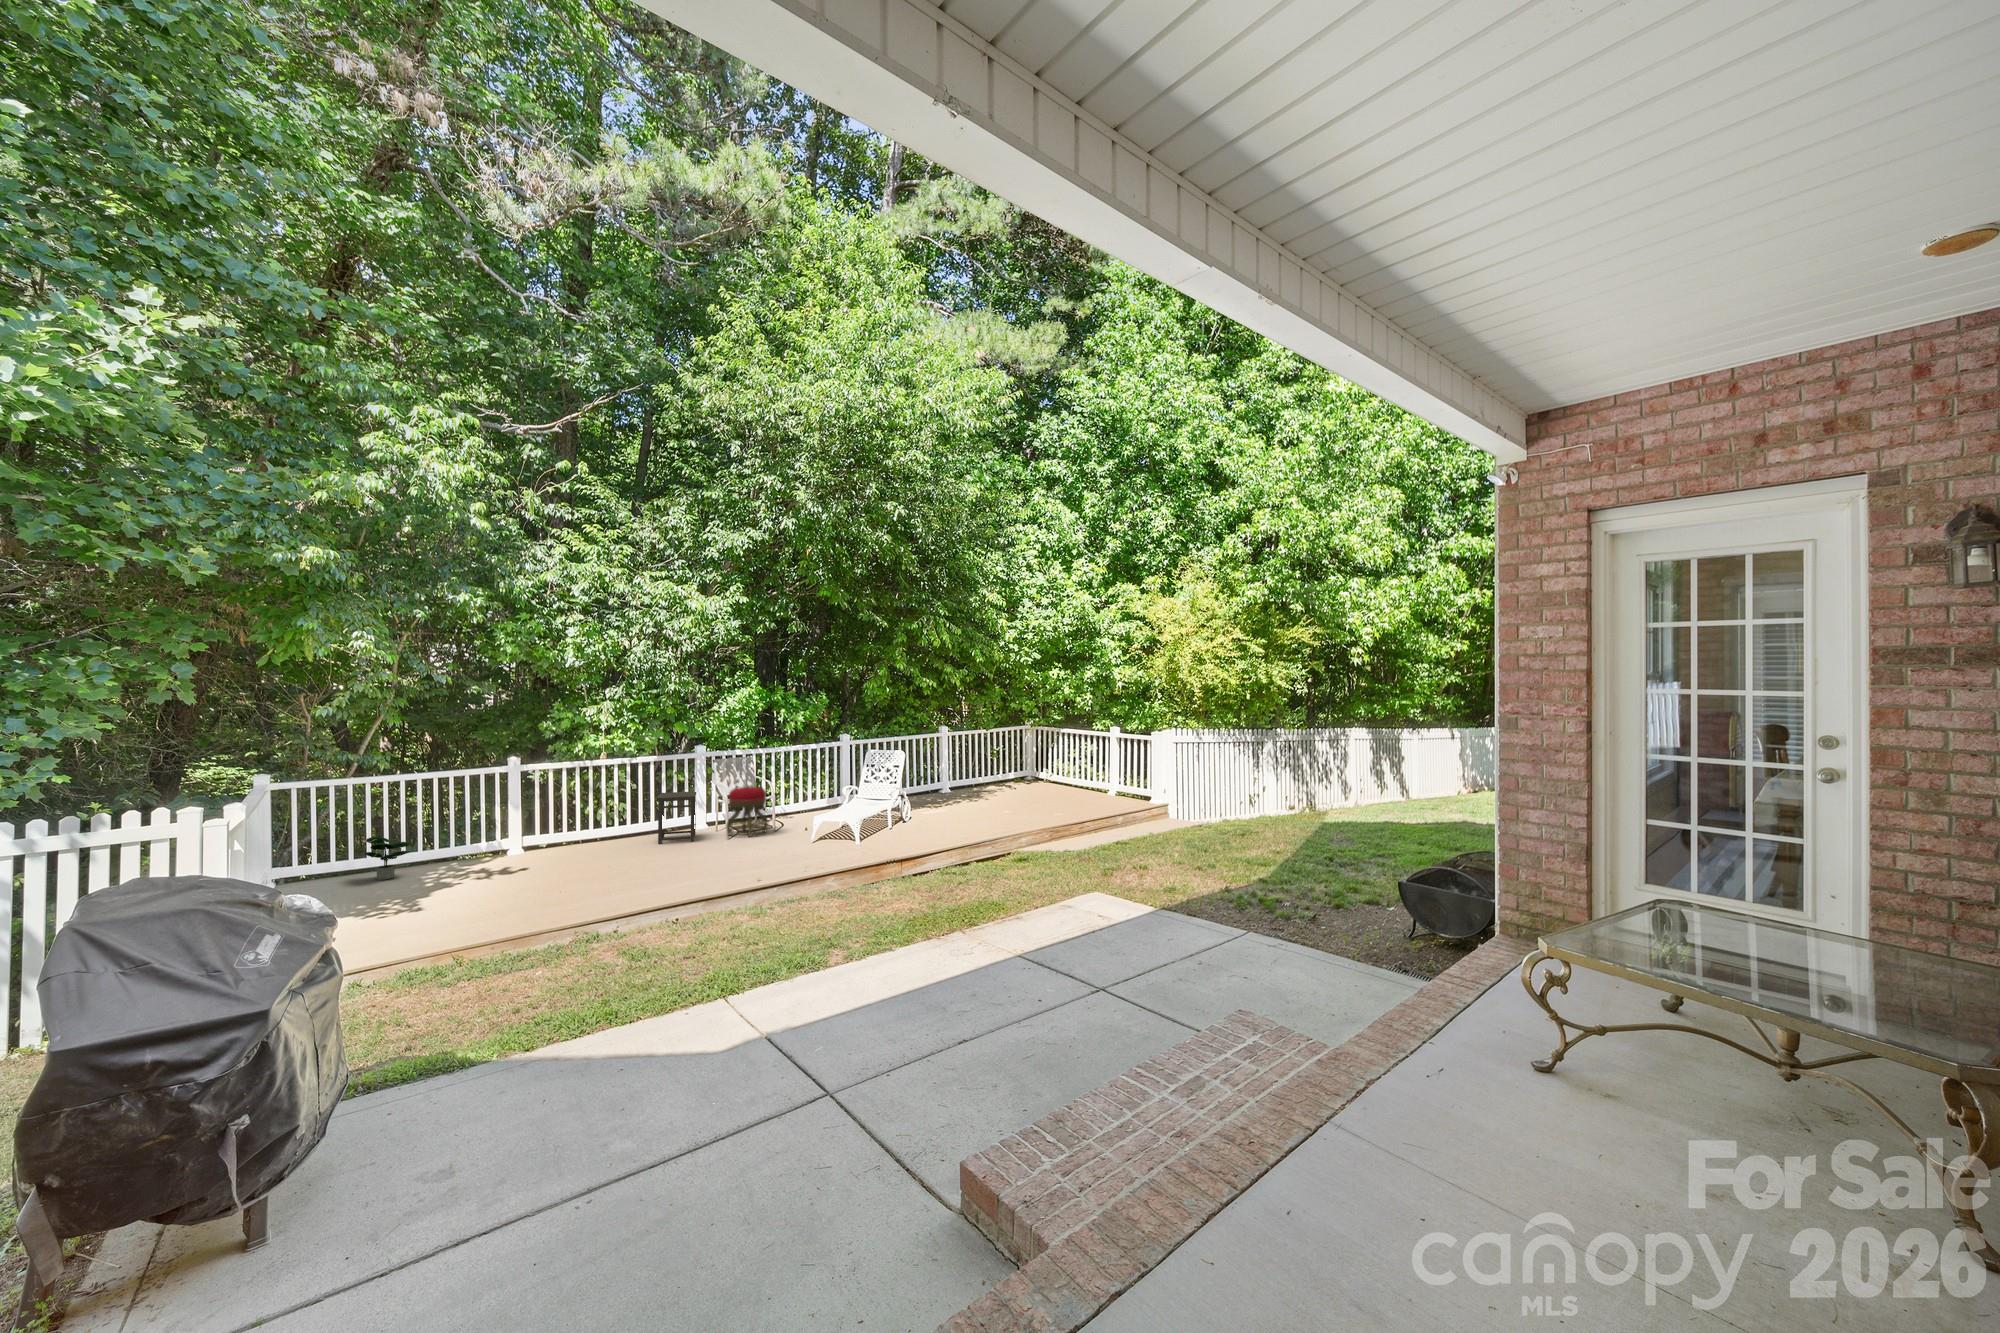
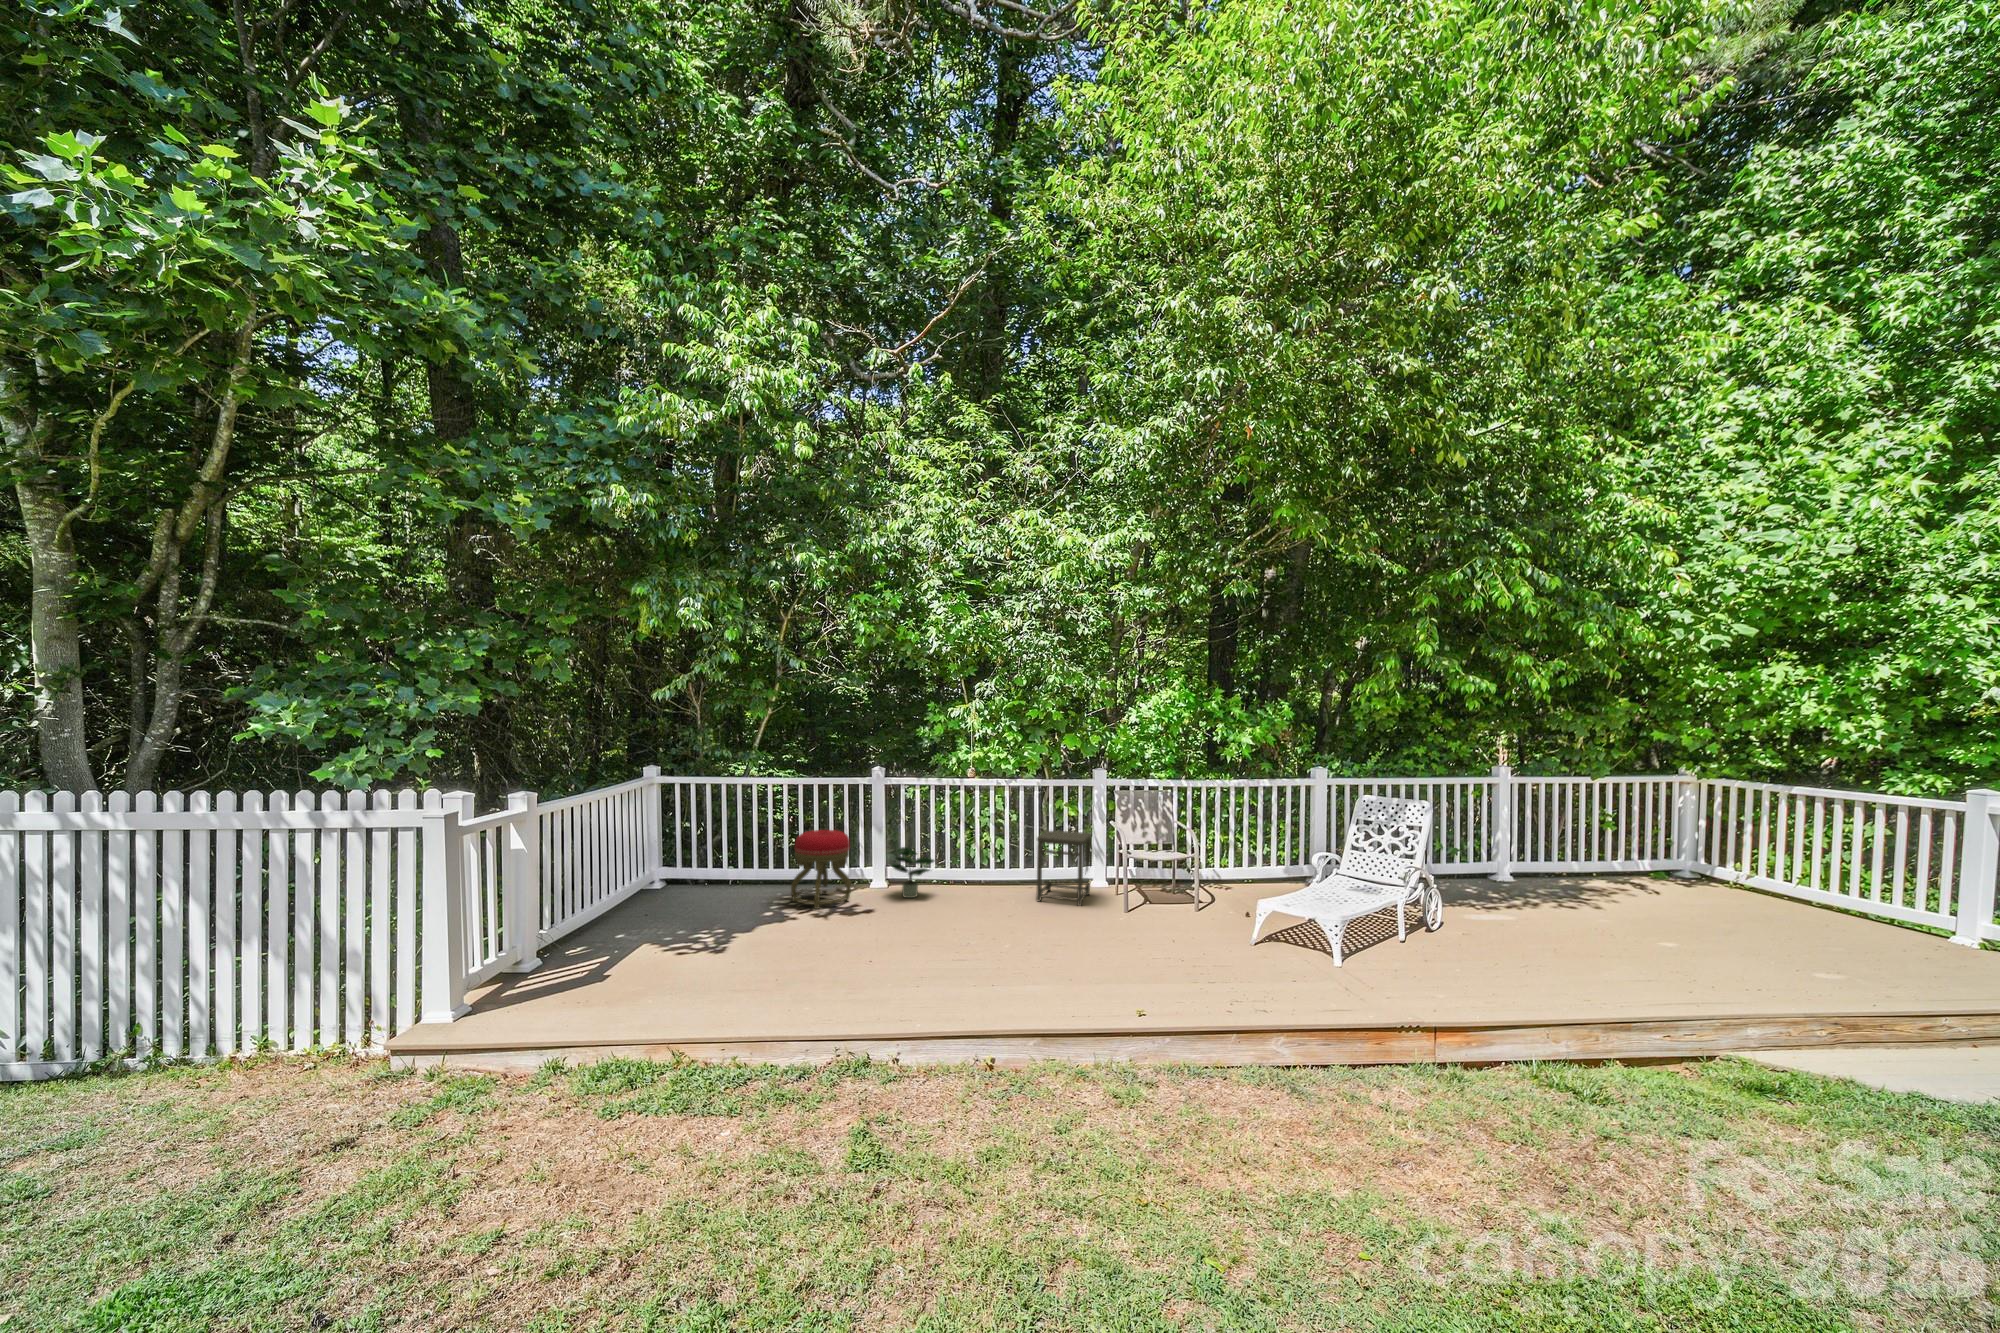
stool: present [727,787,768,837] -> present [791,830,851,909]
potted plant: present [363,837,412,880] -> present [891,847,935,898]

